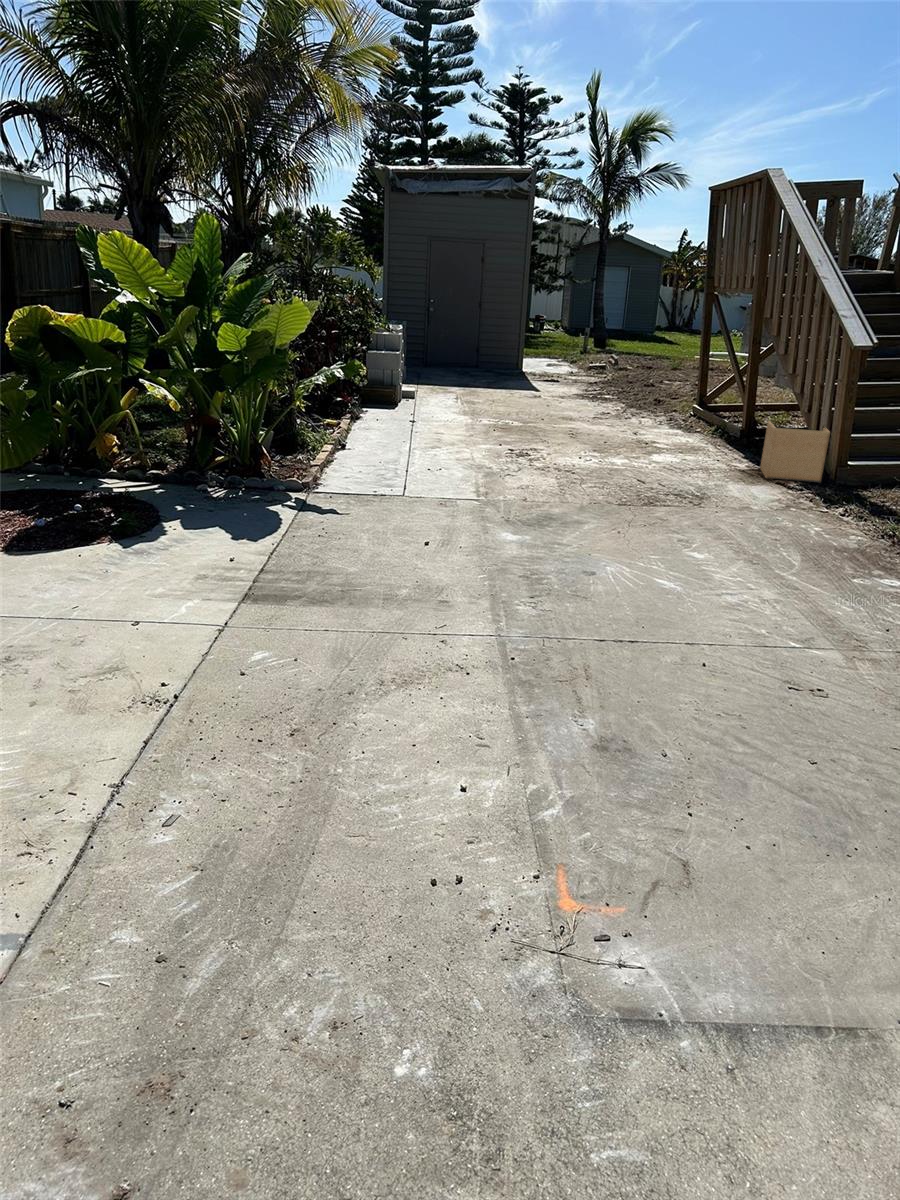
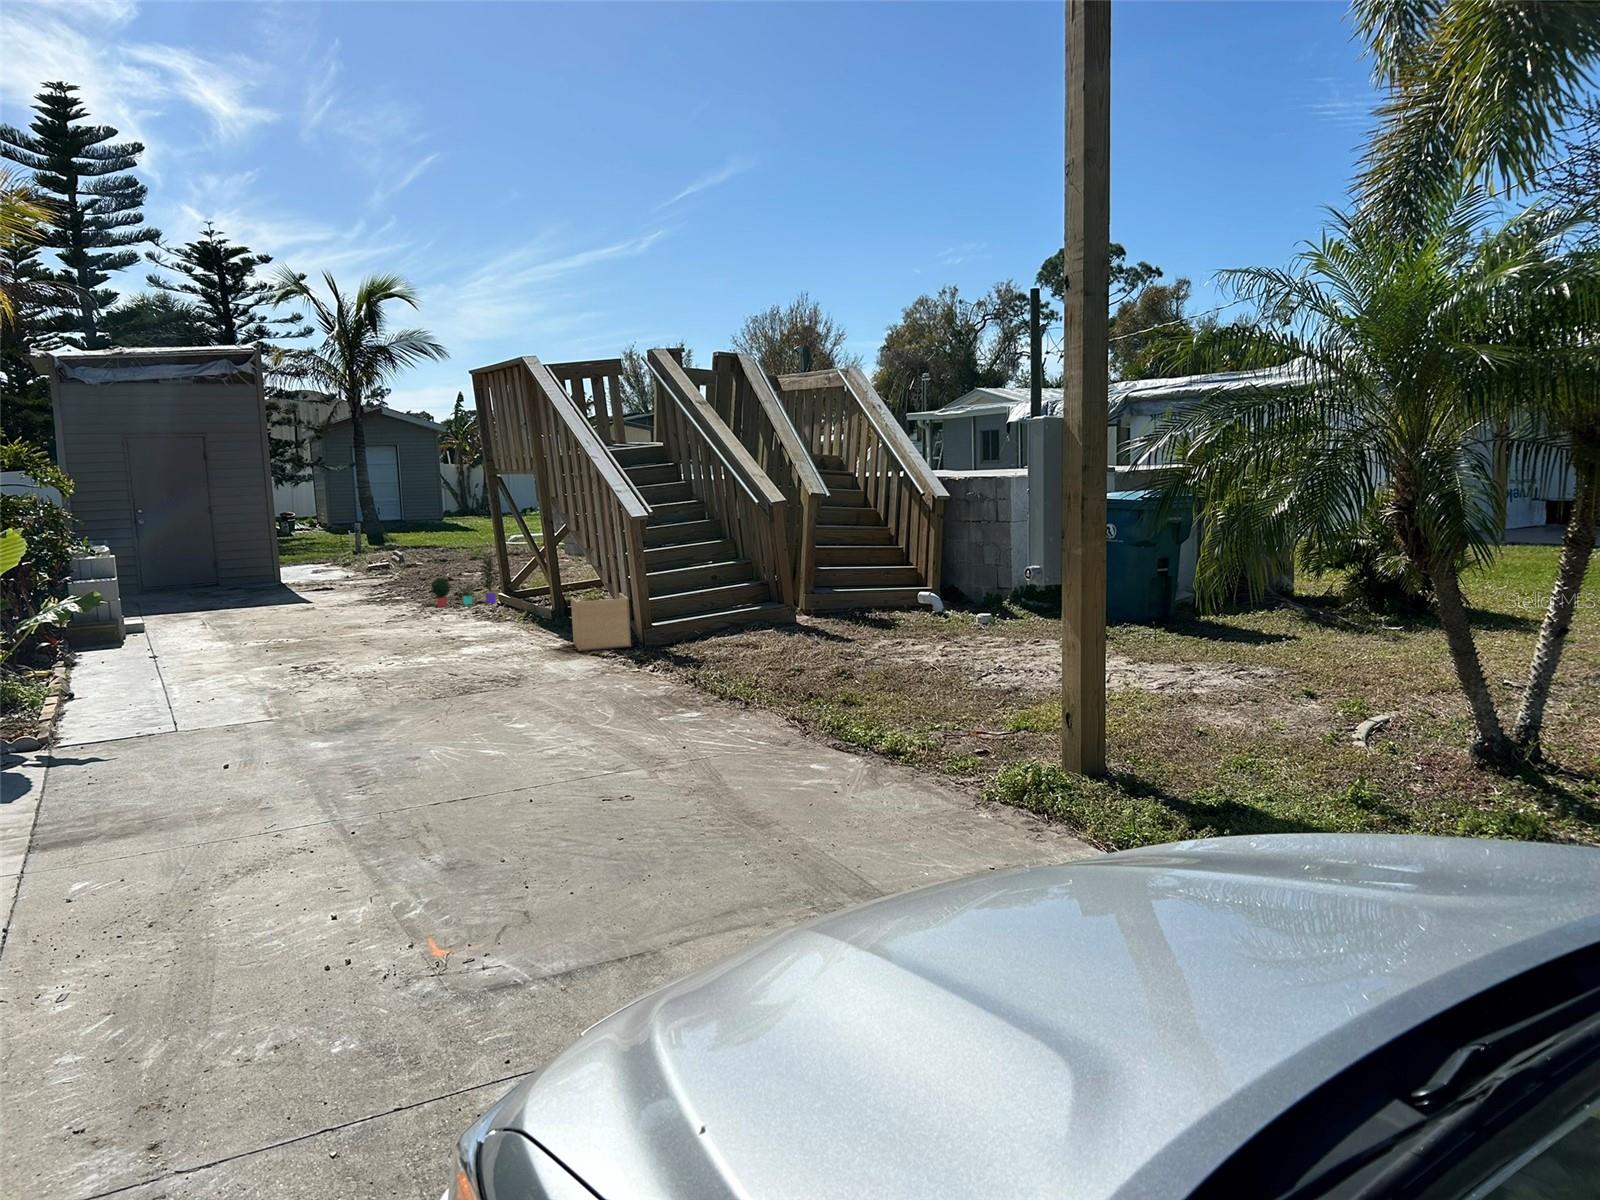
potted plant: none [634,365,699,413] -> present [430,553,498,607]

